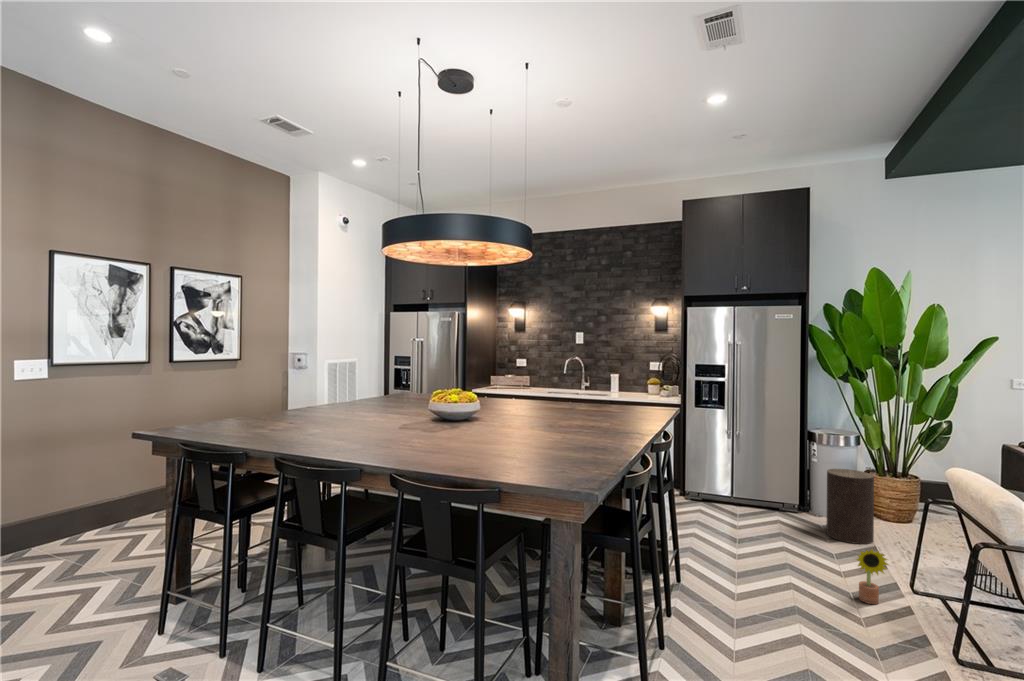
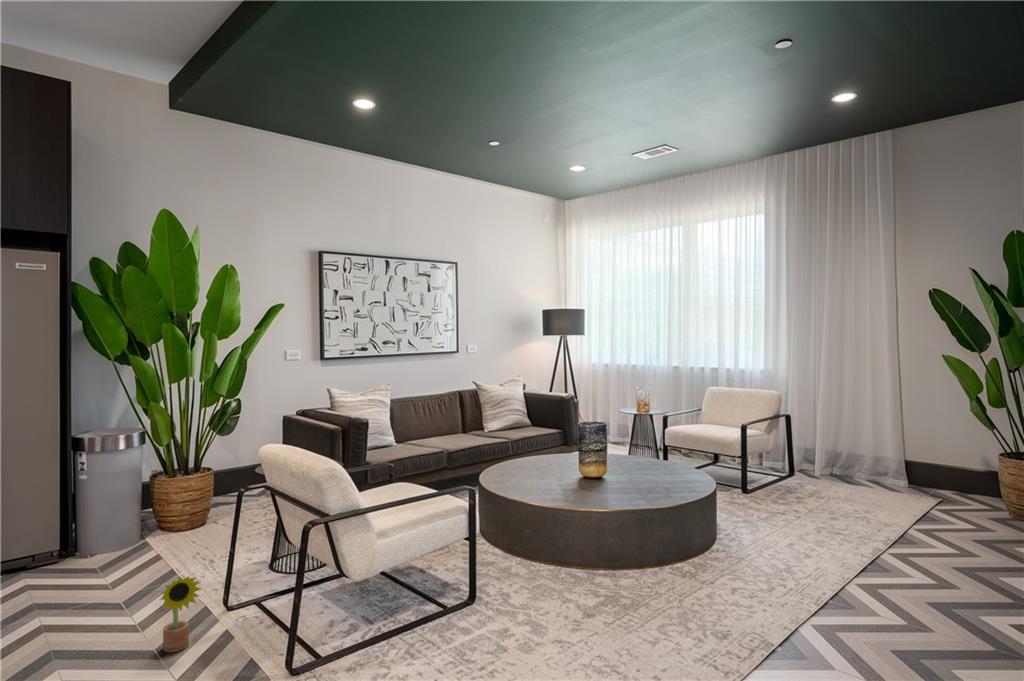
stool: present [826,469,874,544] -> none [105,477,169,579]

